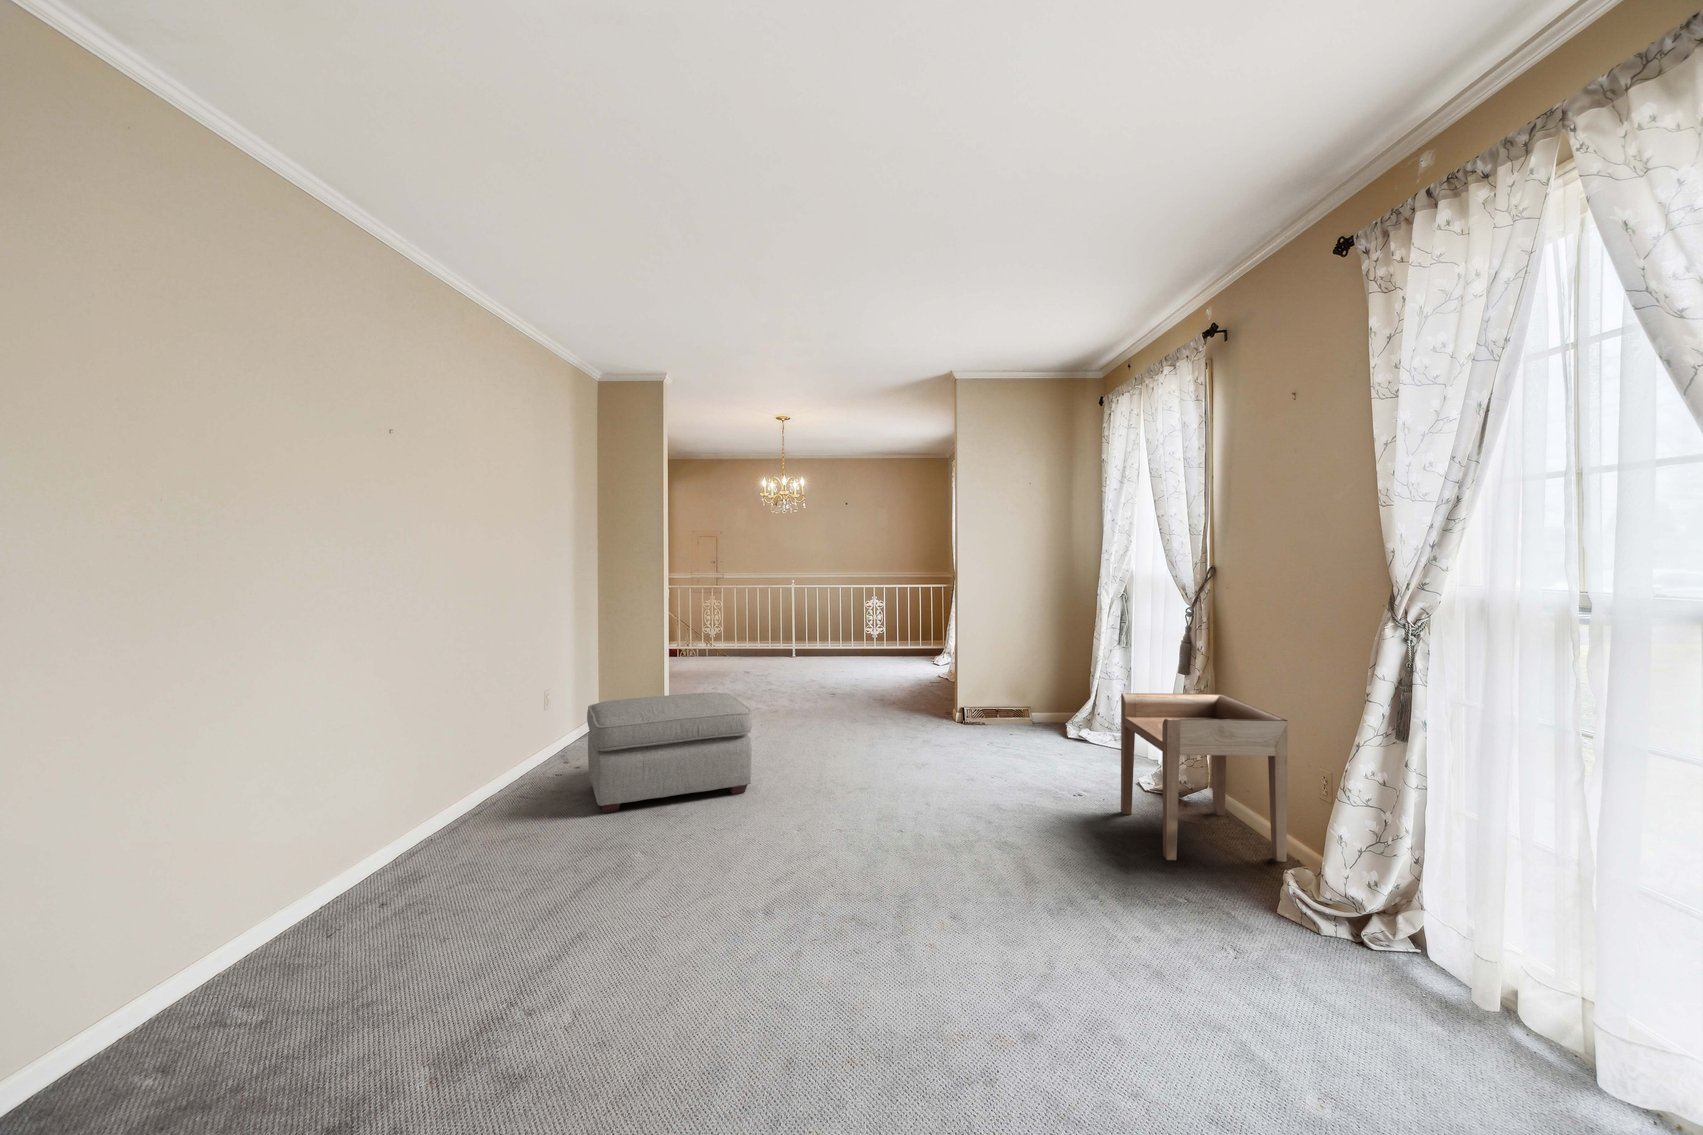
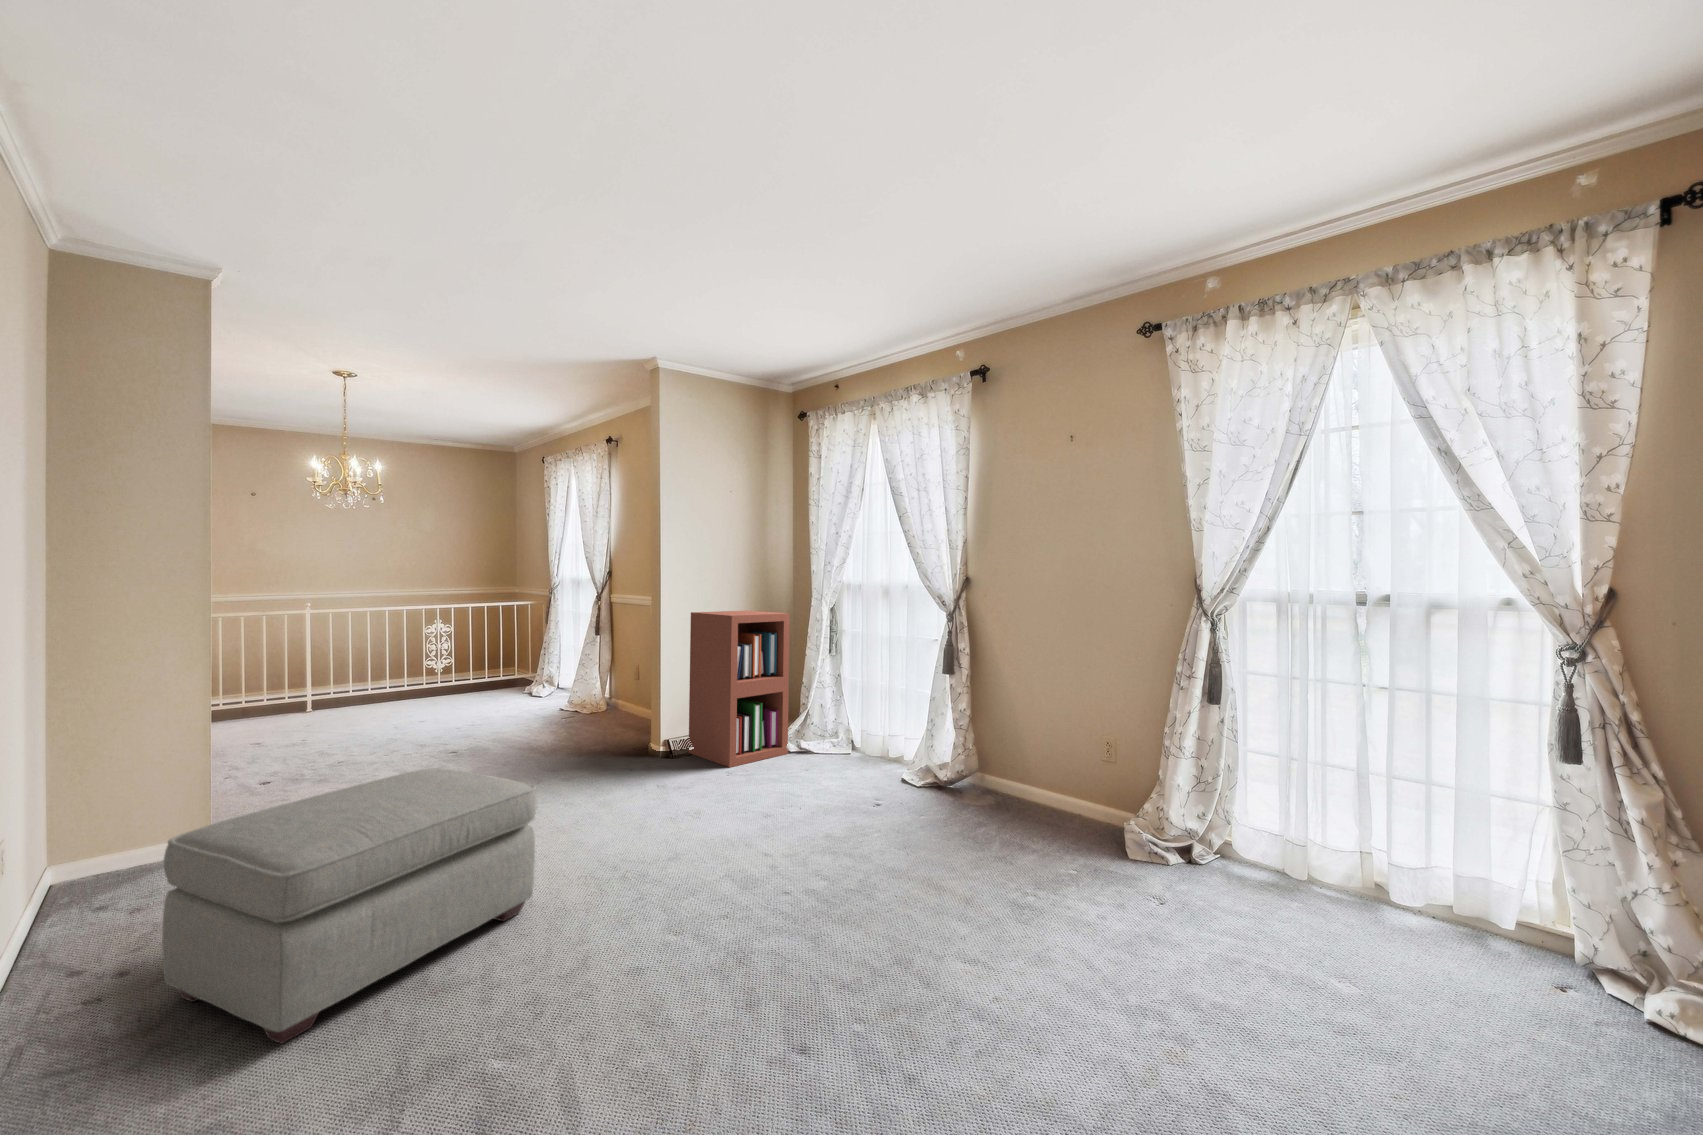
bookshelf: none [977,597,1062,740] -> present [688,611,790,767]
side table: present [1121,693,1288,862] -> none [932,688,1079,843]

